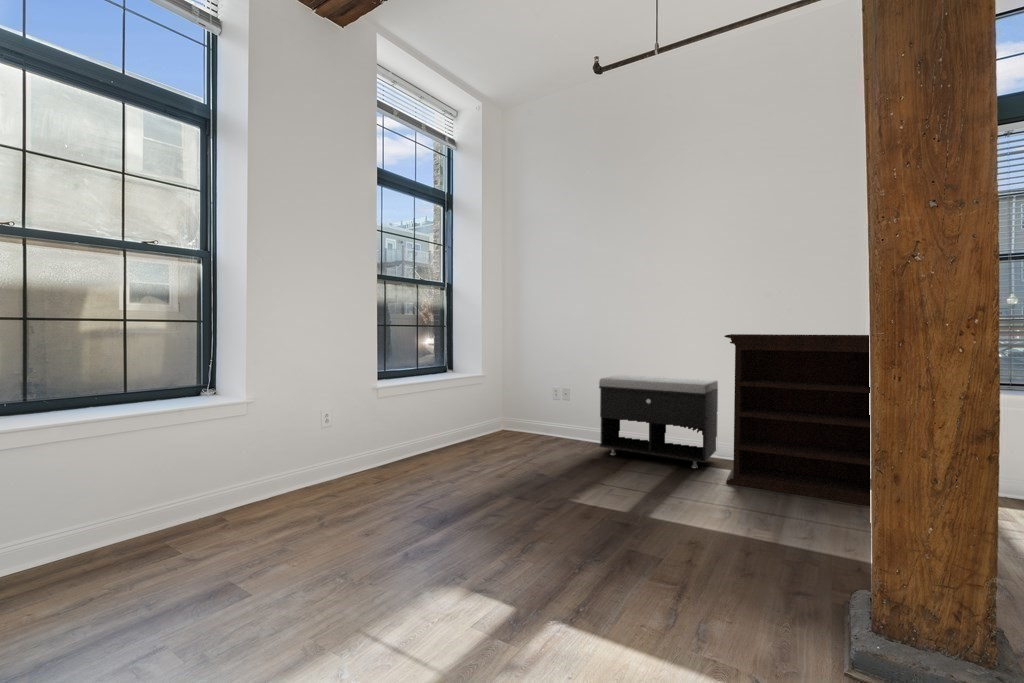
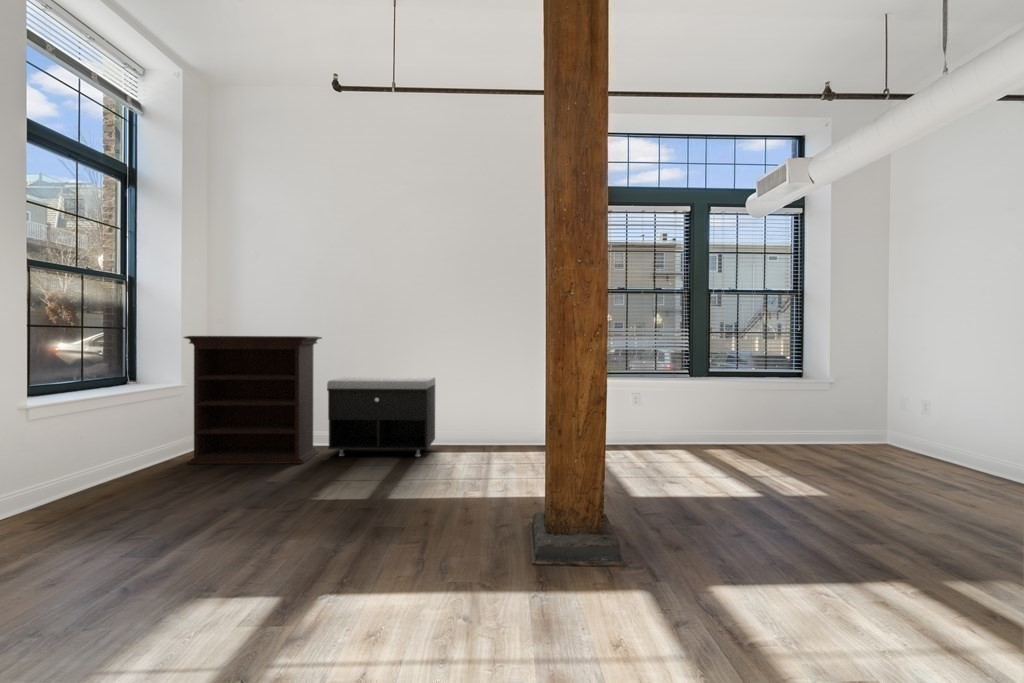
bookshelf: present [724,334,870,506] -> present [184,336,322,464]

